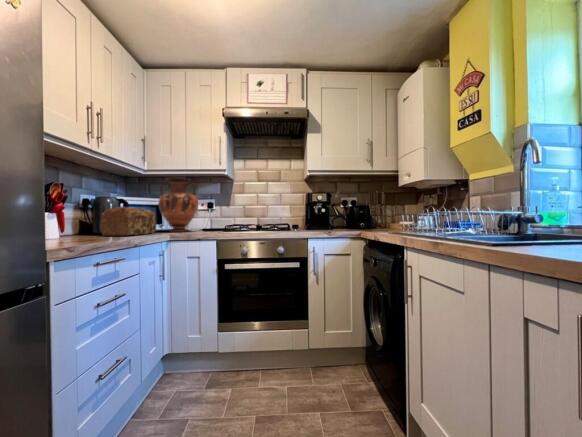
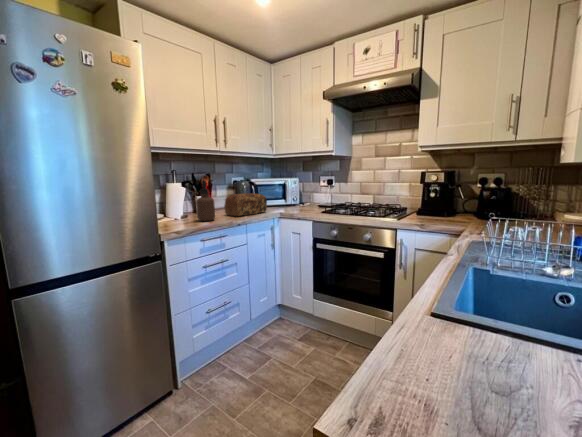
vase: present [159,178,198,232] -> none [274,164,306,210]
soap dispenser: none [69,180,101,240] -> present [196,181,215,221]

